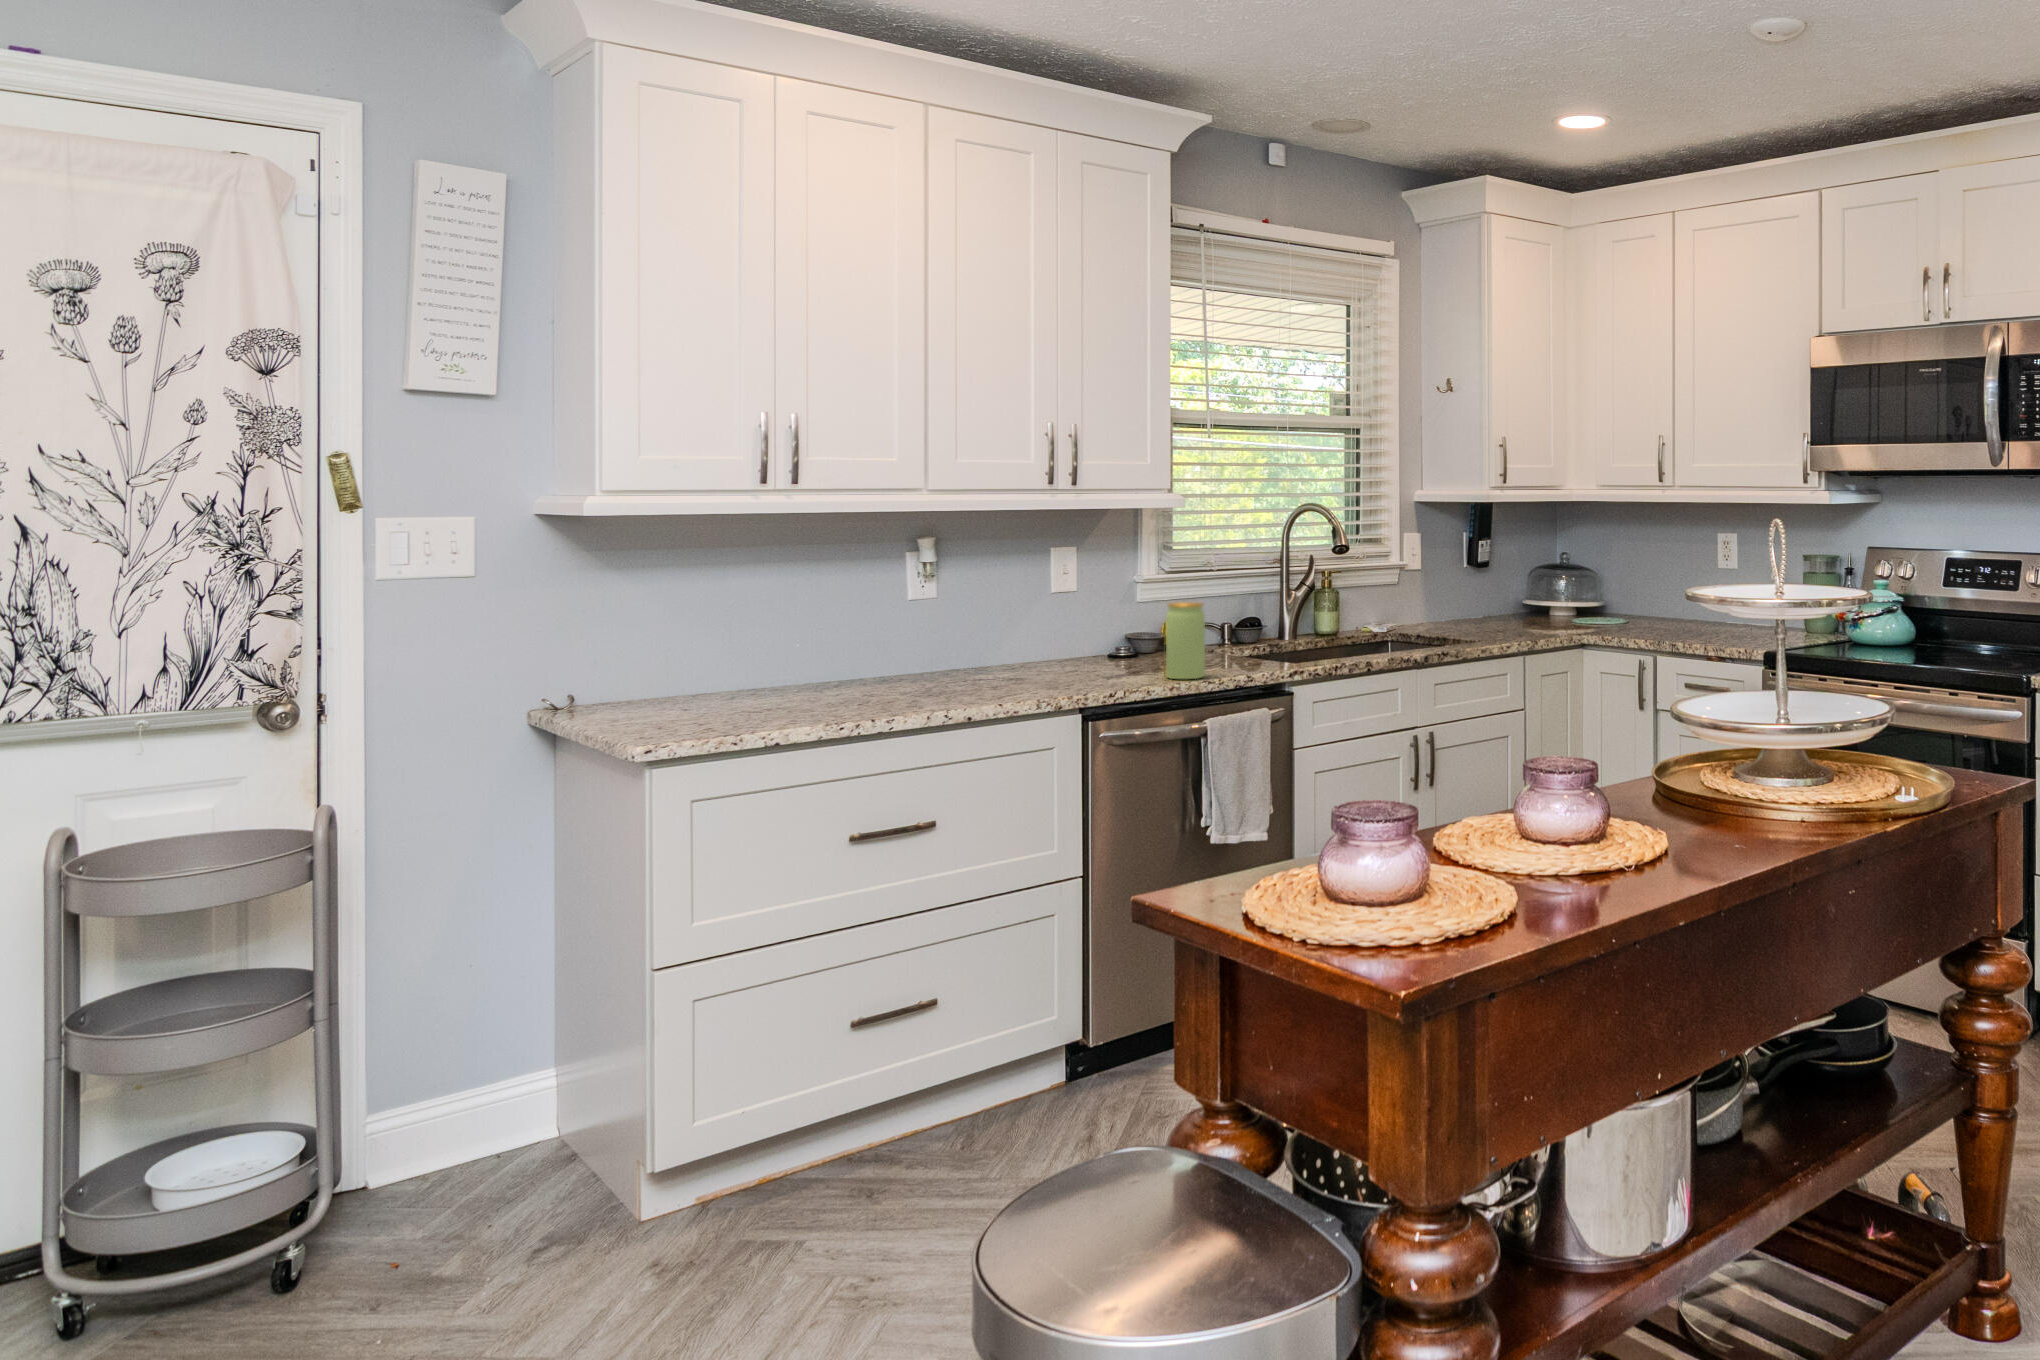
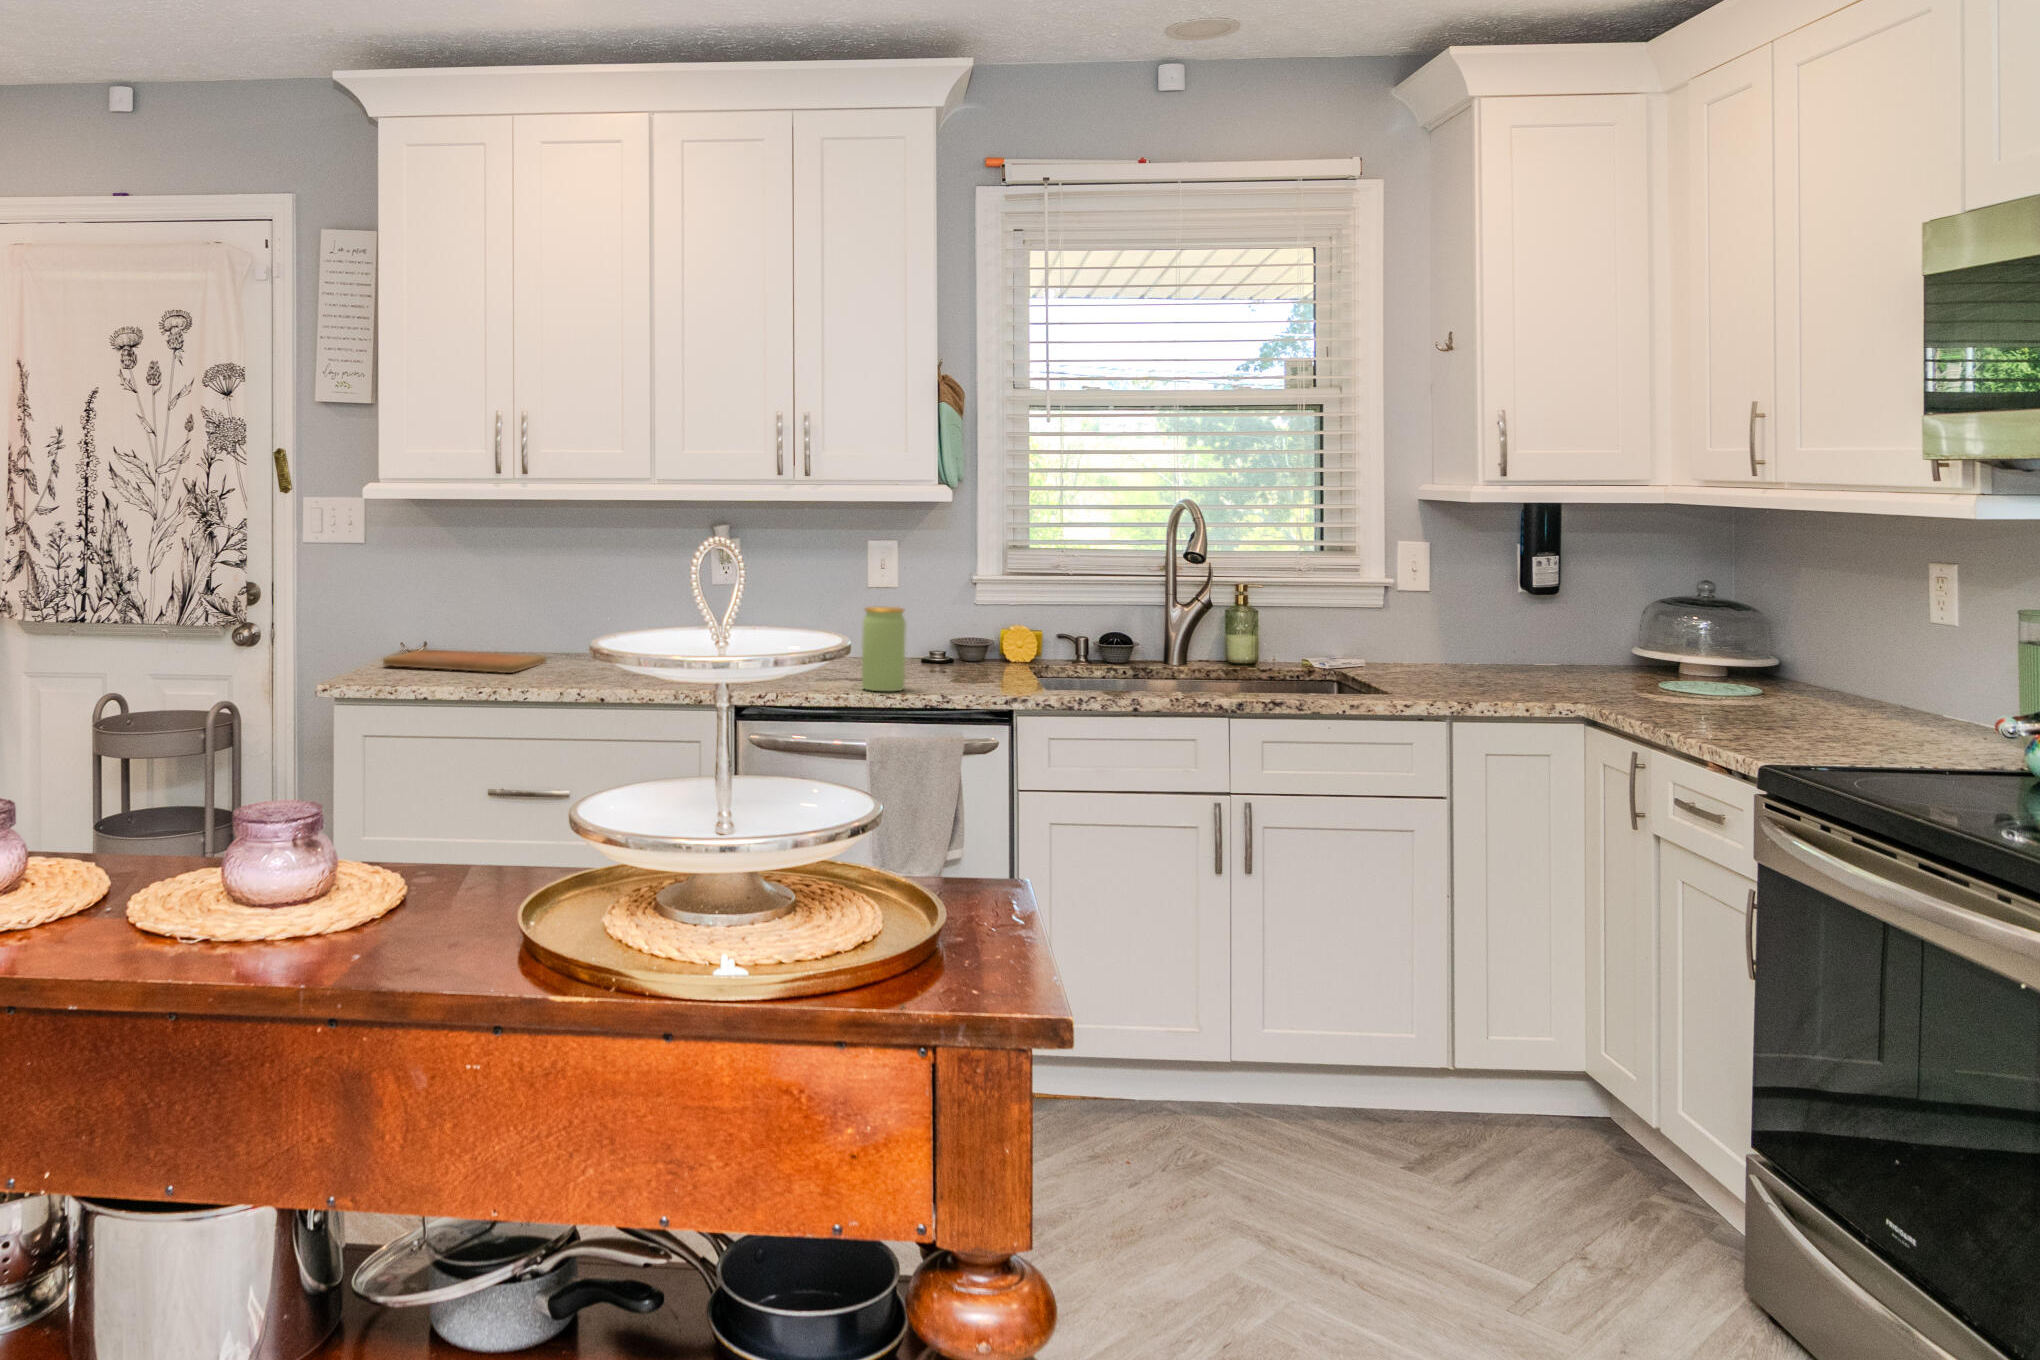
cutting board: none [606,689,804,722] -> present [383,649,547,673]

